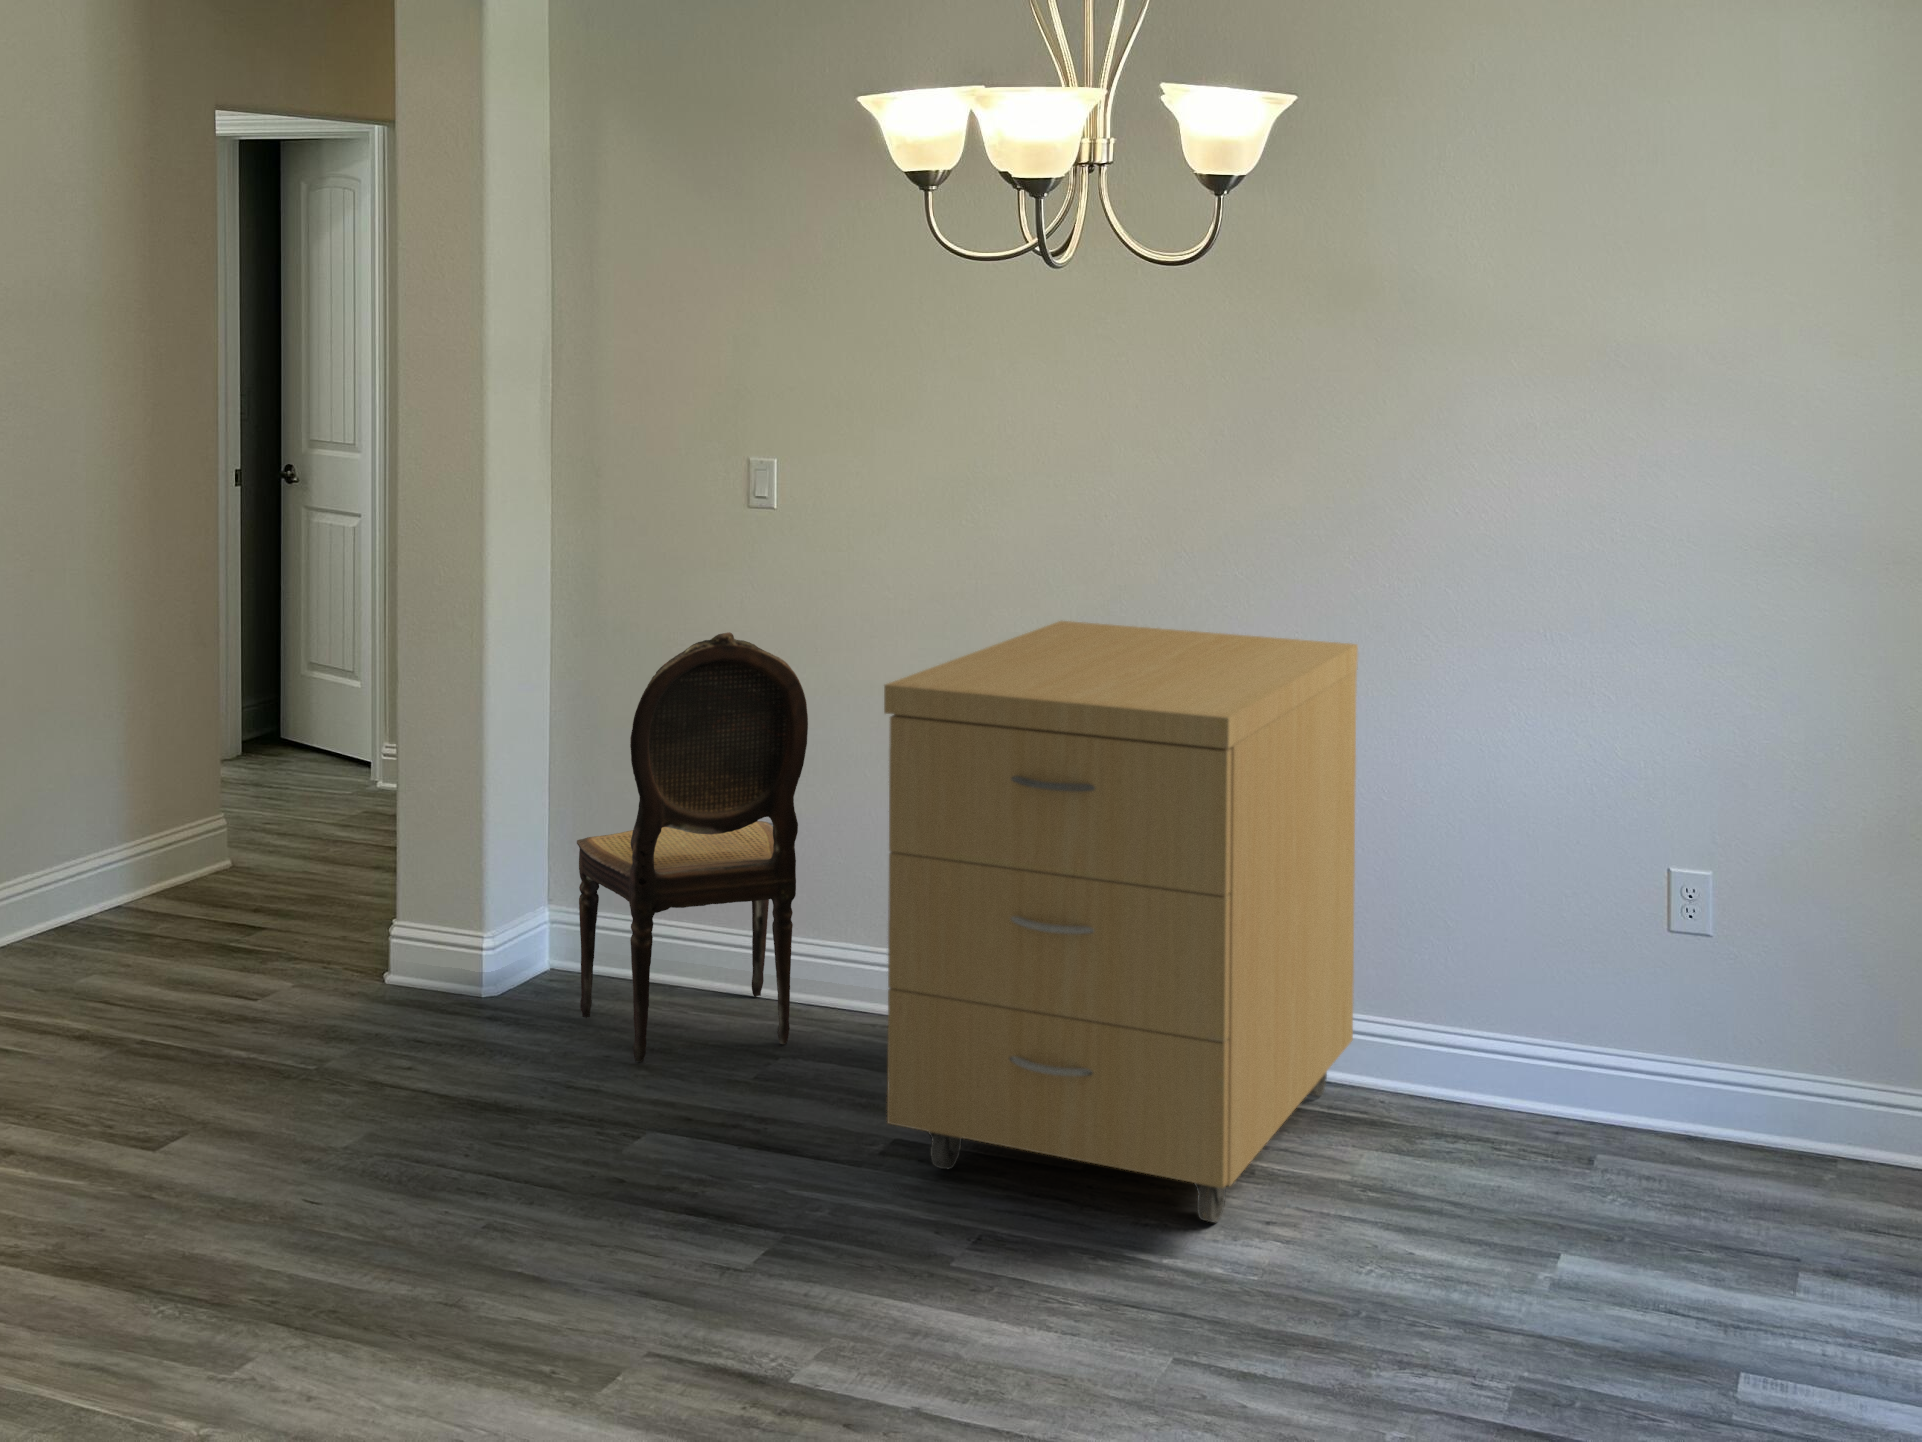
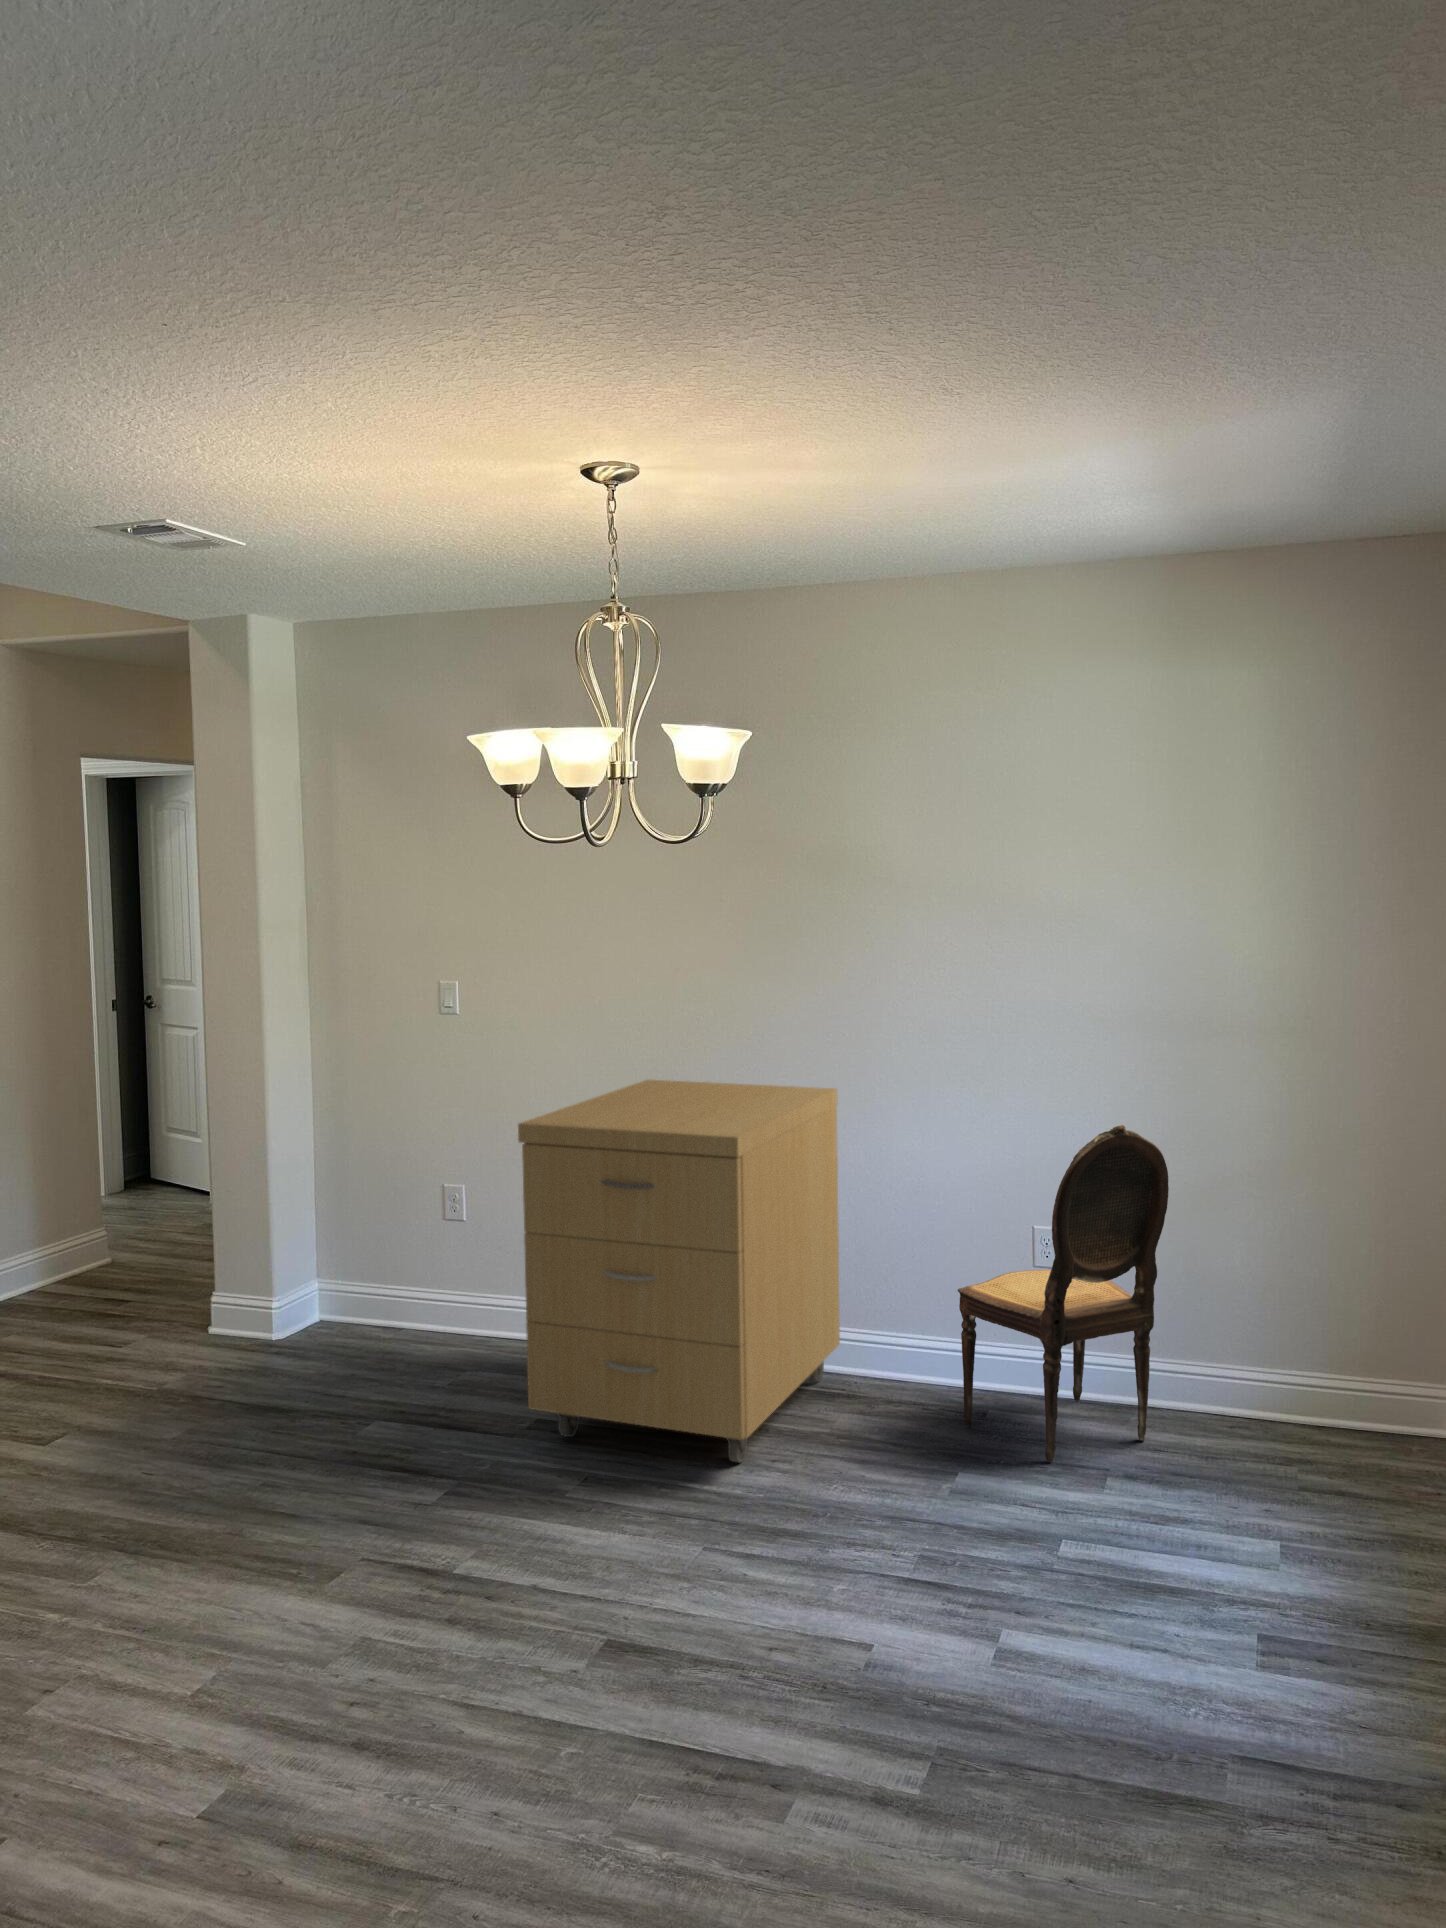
dining chair: present [577,632,808,1062] -> present [958,1125,1169,1462]

